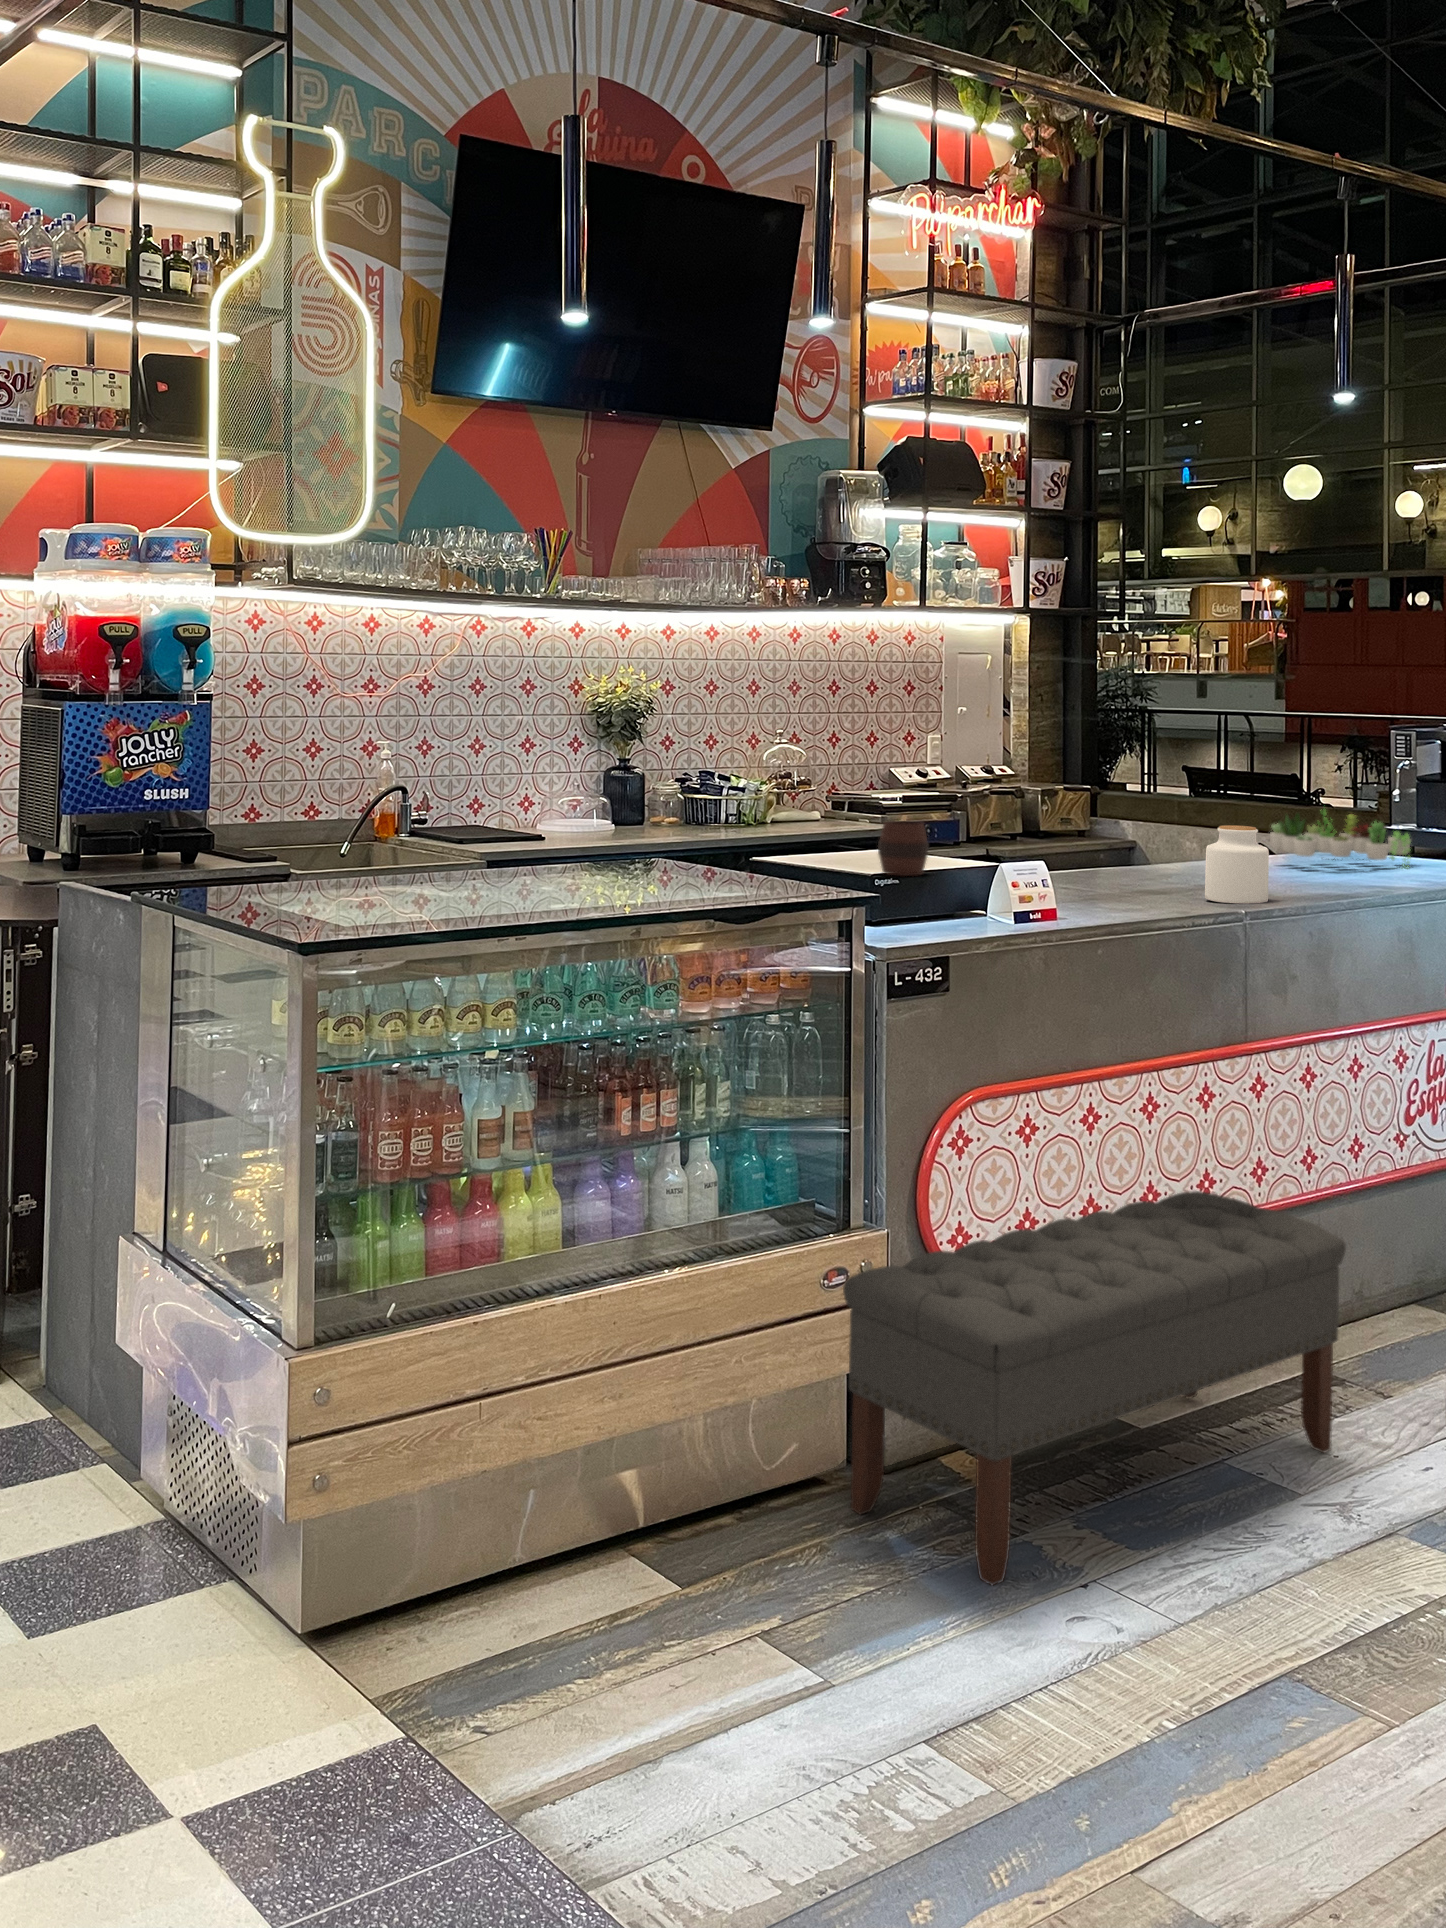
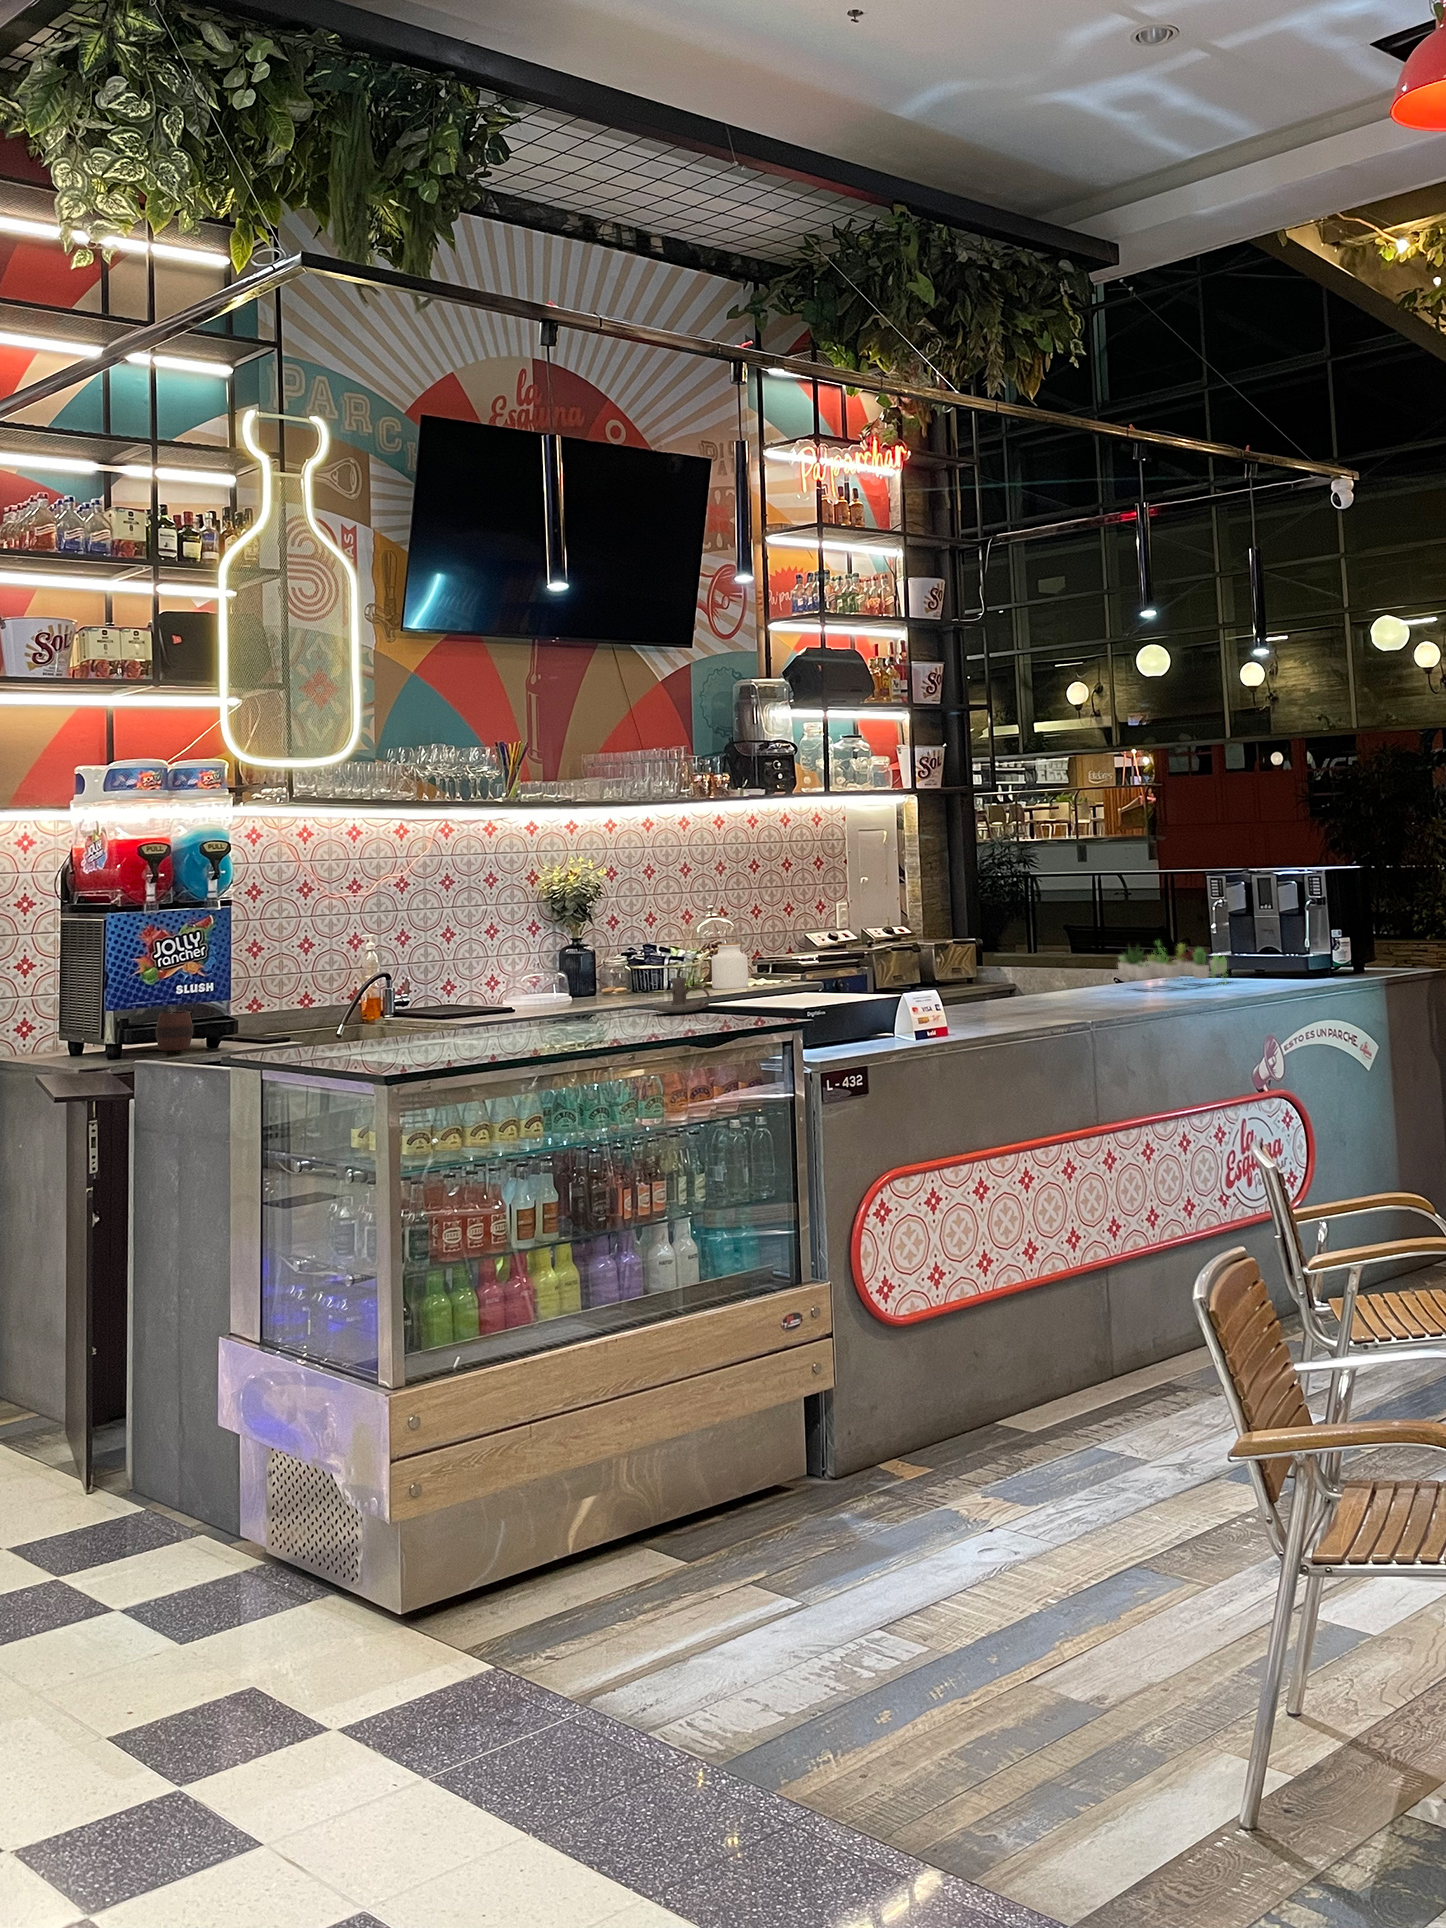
cup: present [878,821,928,876] -> present [155,1011,193,1051]
candle holder: none [688,825,759,870] -> present [653,977,710,1013]
jar: present [1205,825,1269,904] -> present [712,943,748,989]
bench: present [843,1191,1346,1585] -> none [796,1242,1177,1544]

